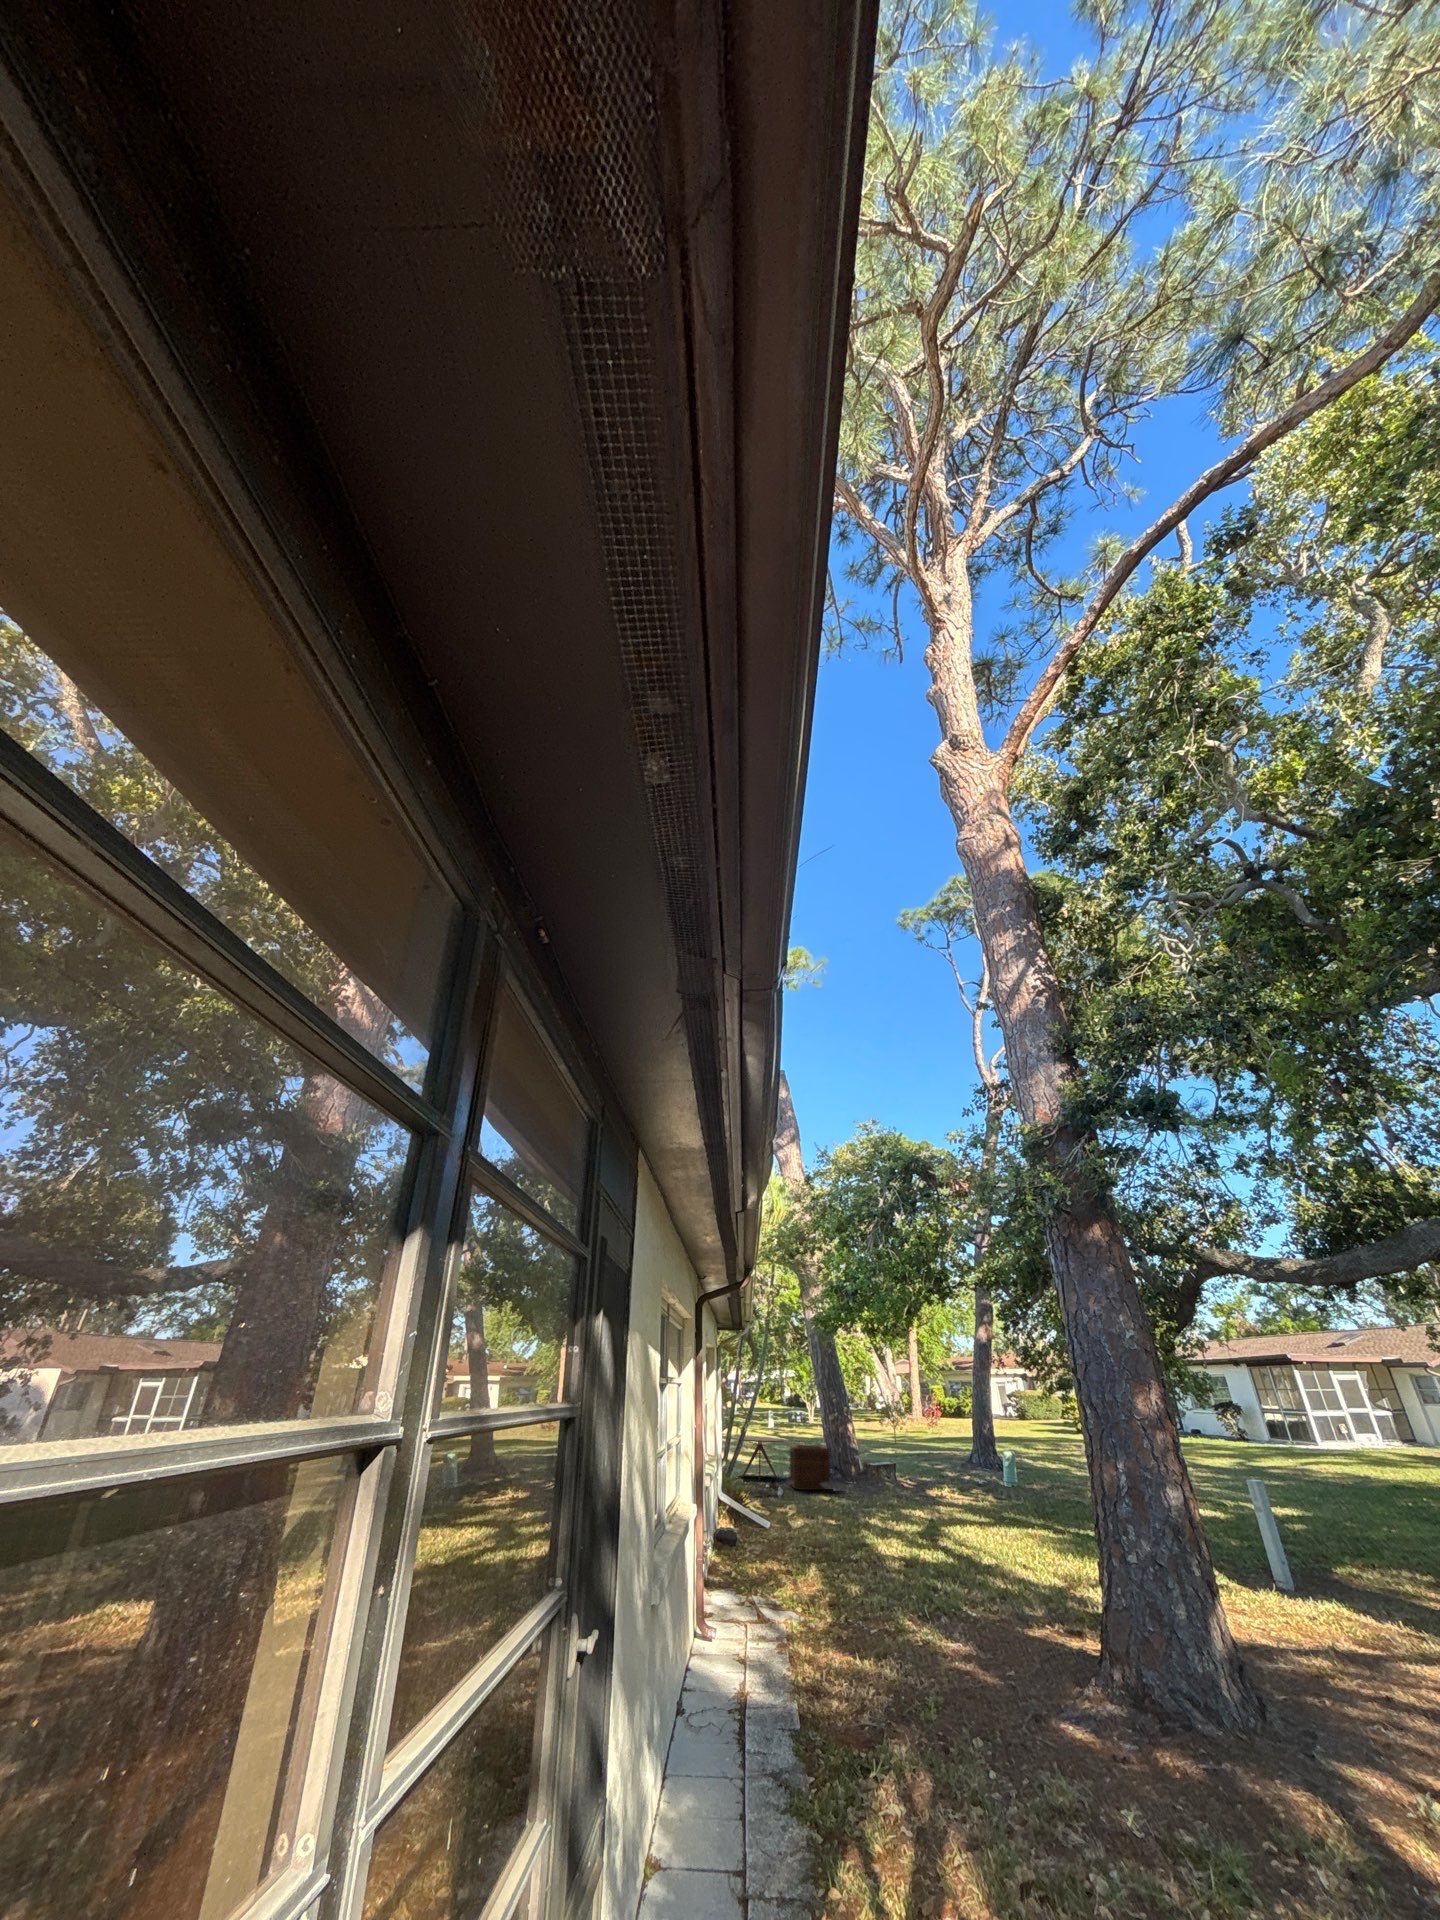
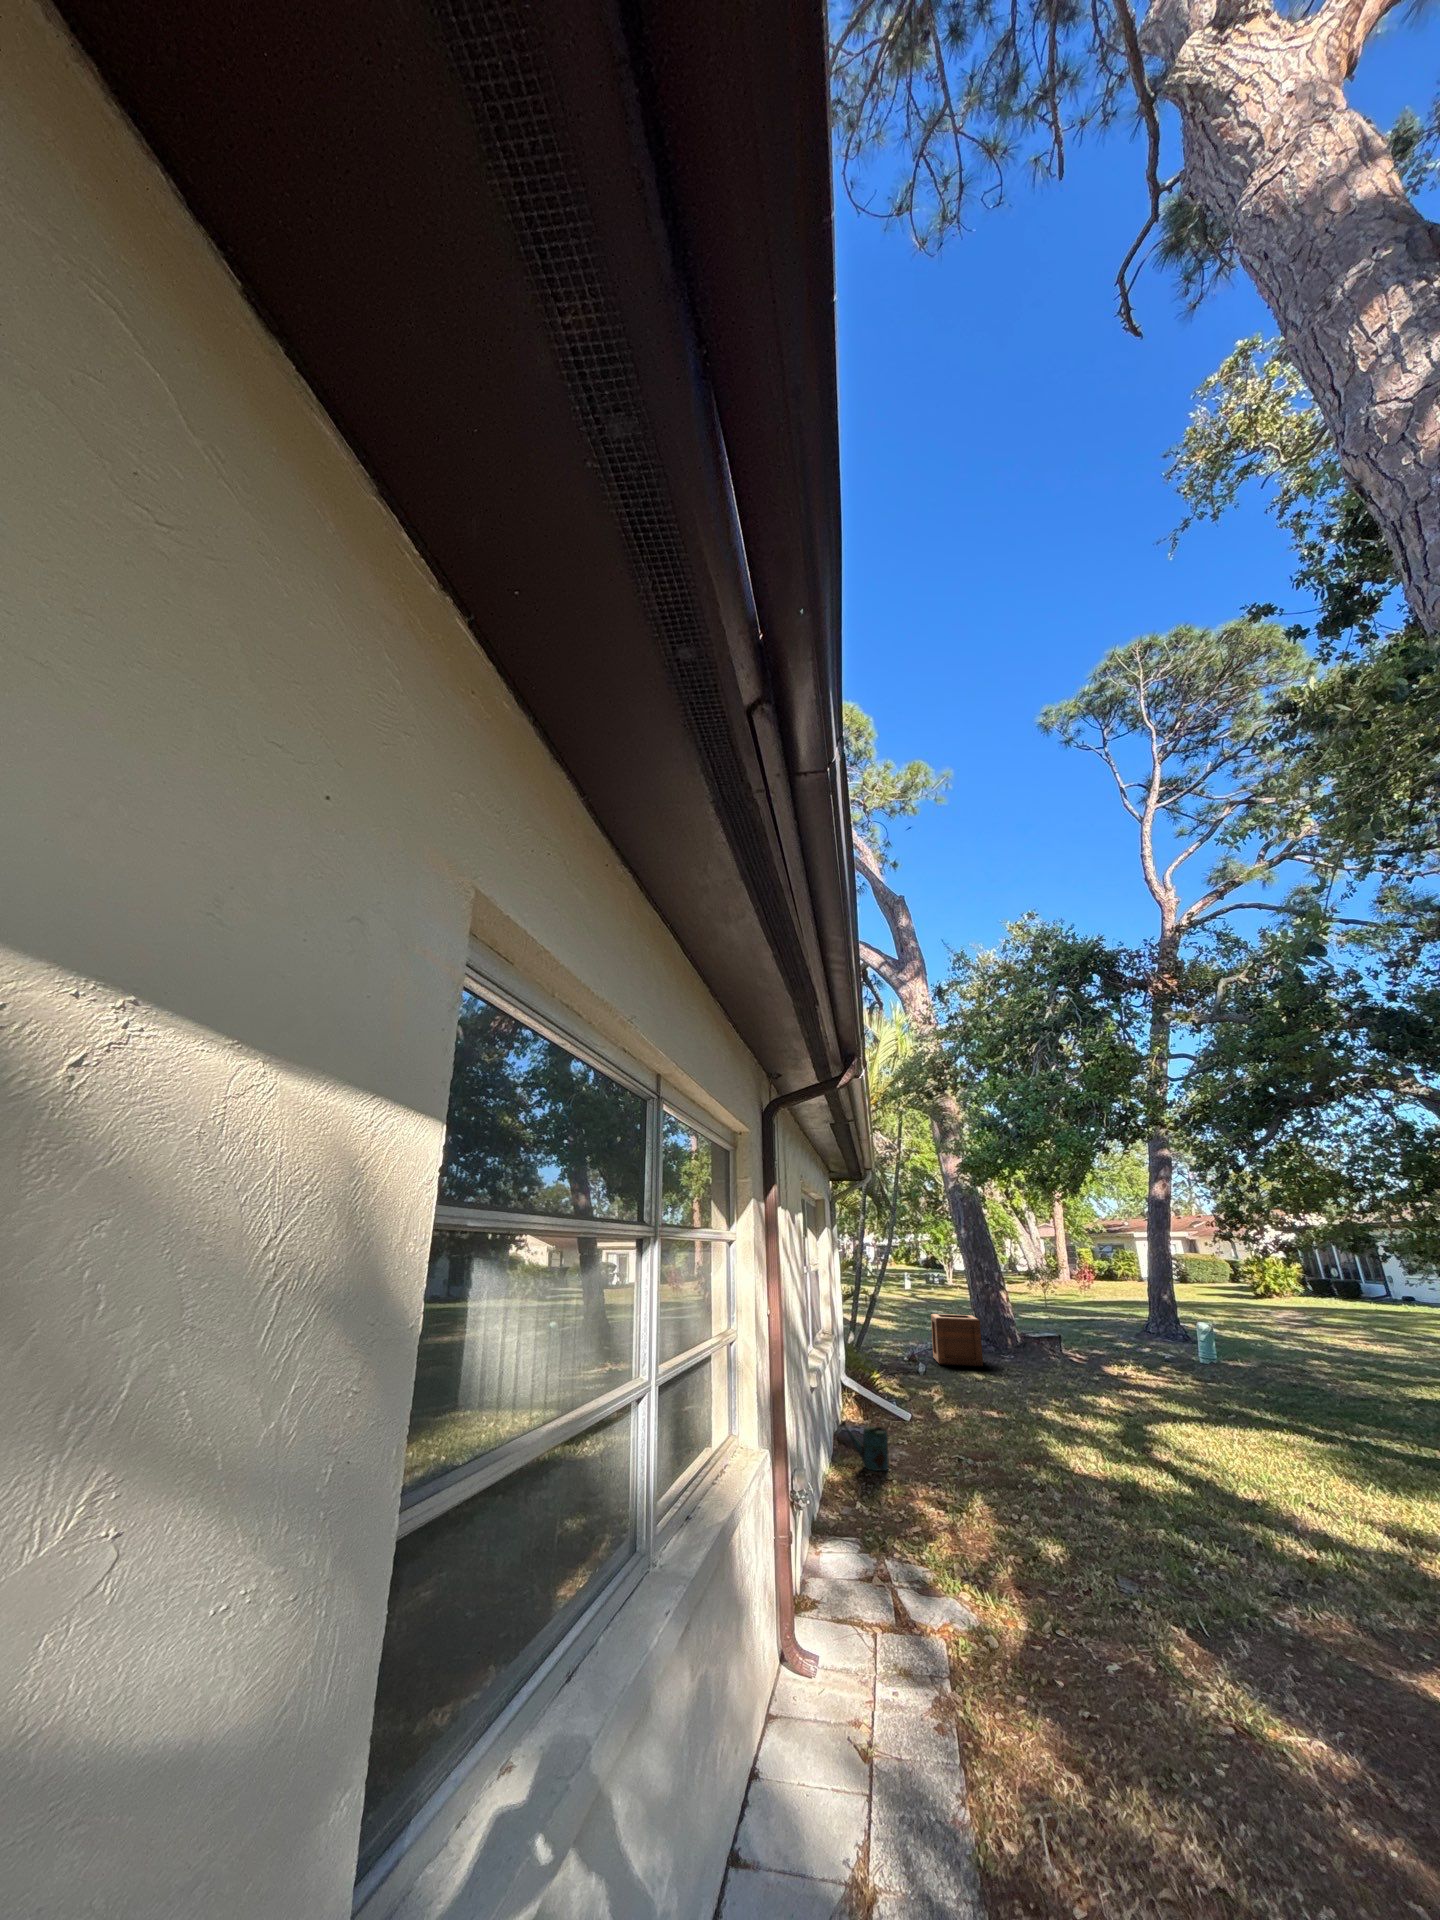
round table: present [742,1437,785,1480] -> none [867,1304,925,1351]
watering can: none [718,1519,760,1557] -> present [840,1421,893,1471]

